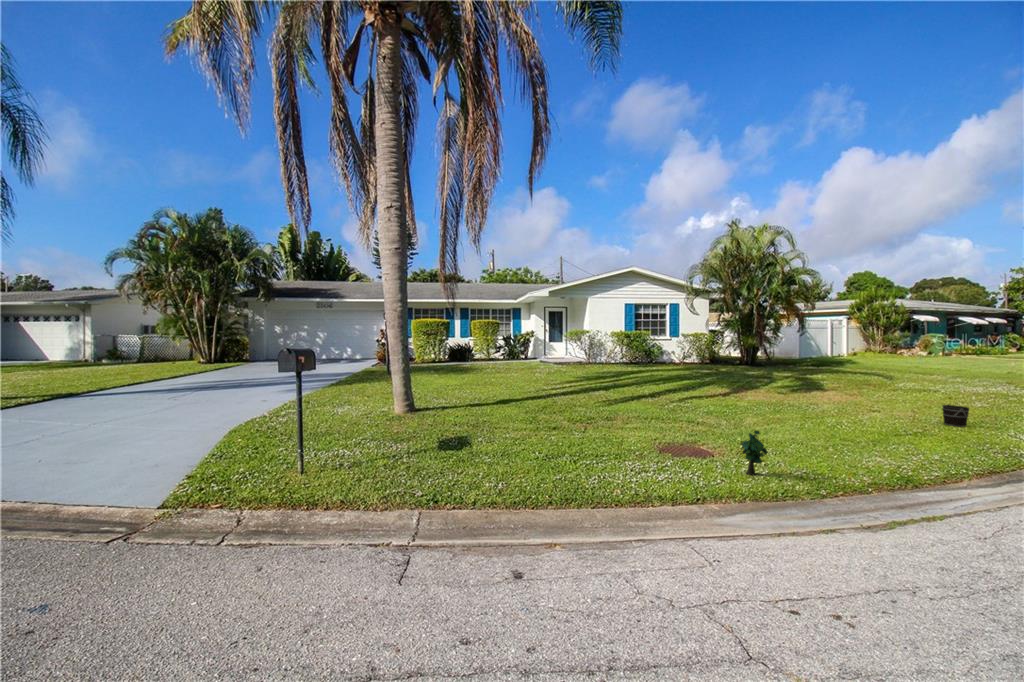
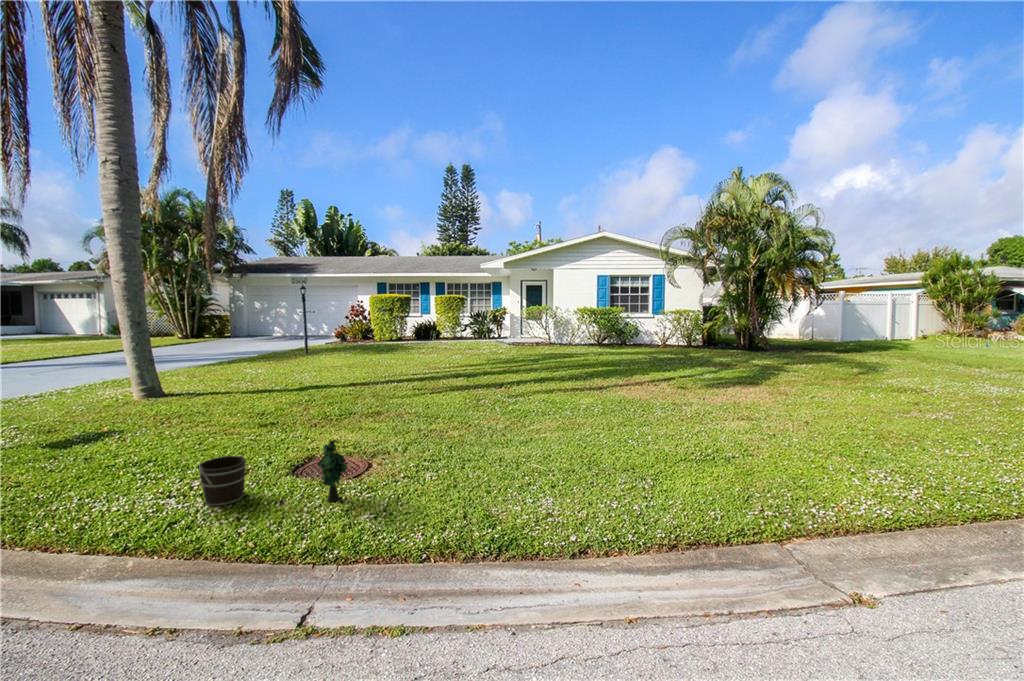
bucket: present [942,405,969,427] -> present [199,455,246,505]

